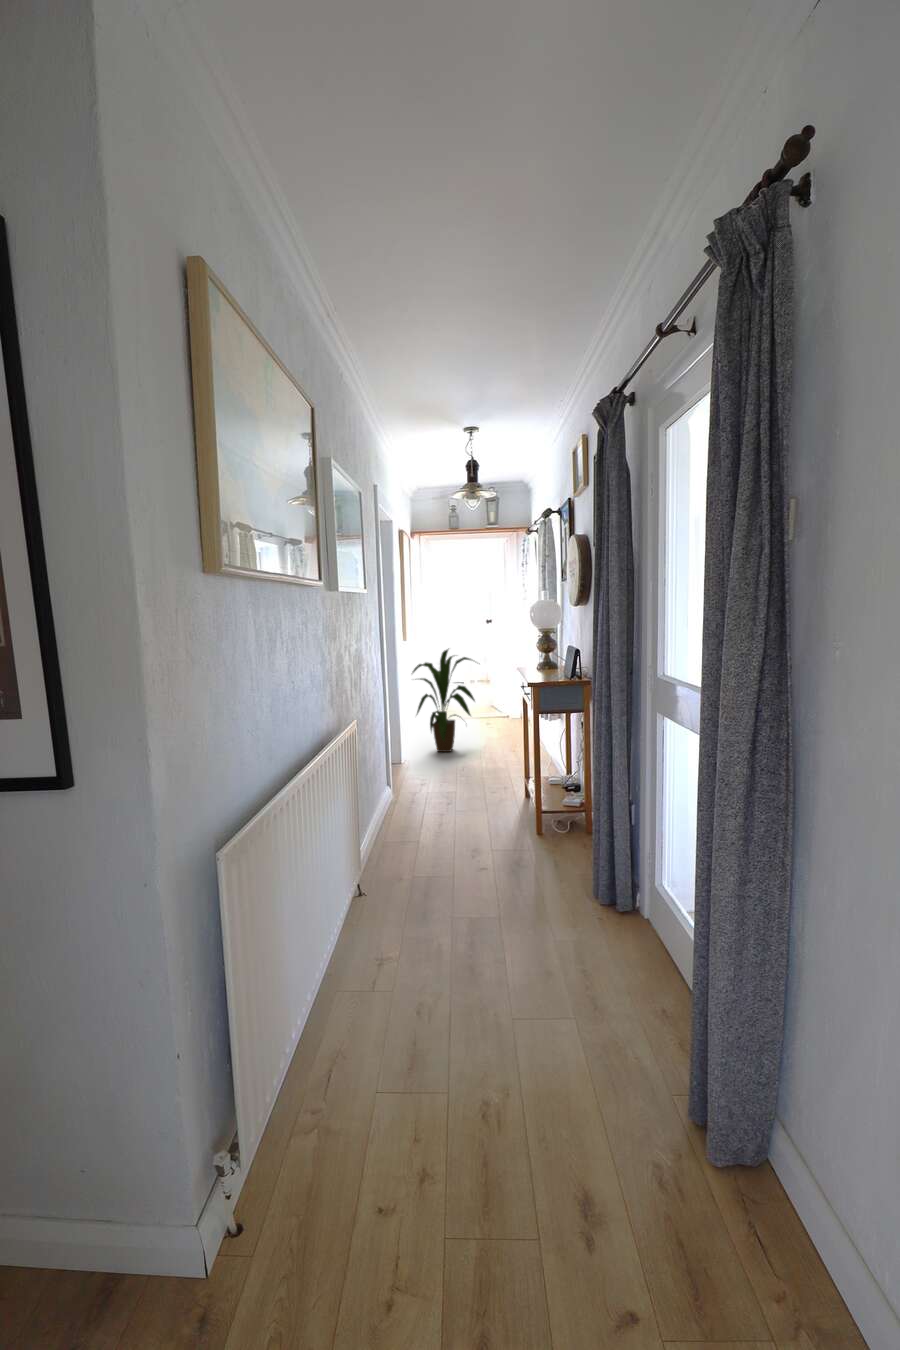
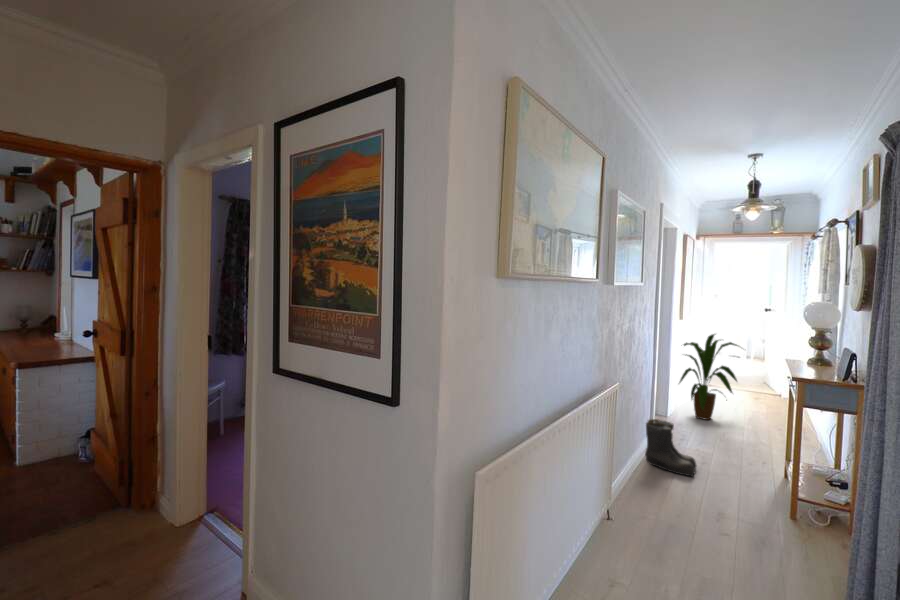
boots: none [387,763,447,823] -> present [645,419,696,476]

